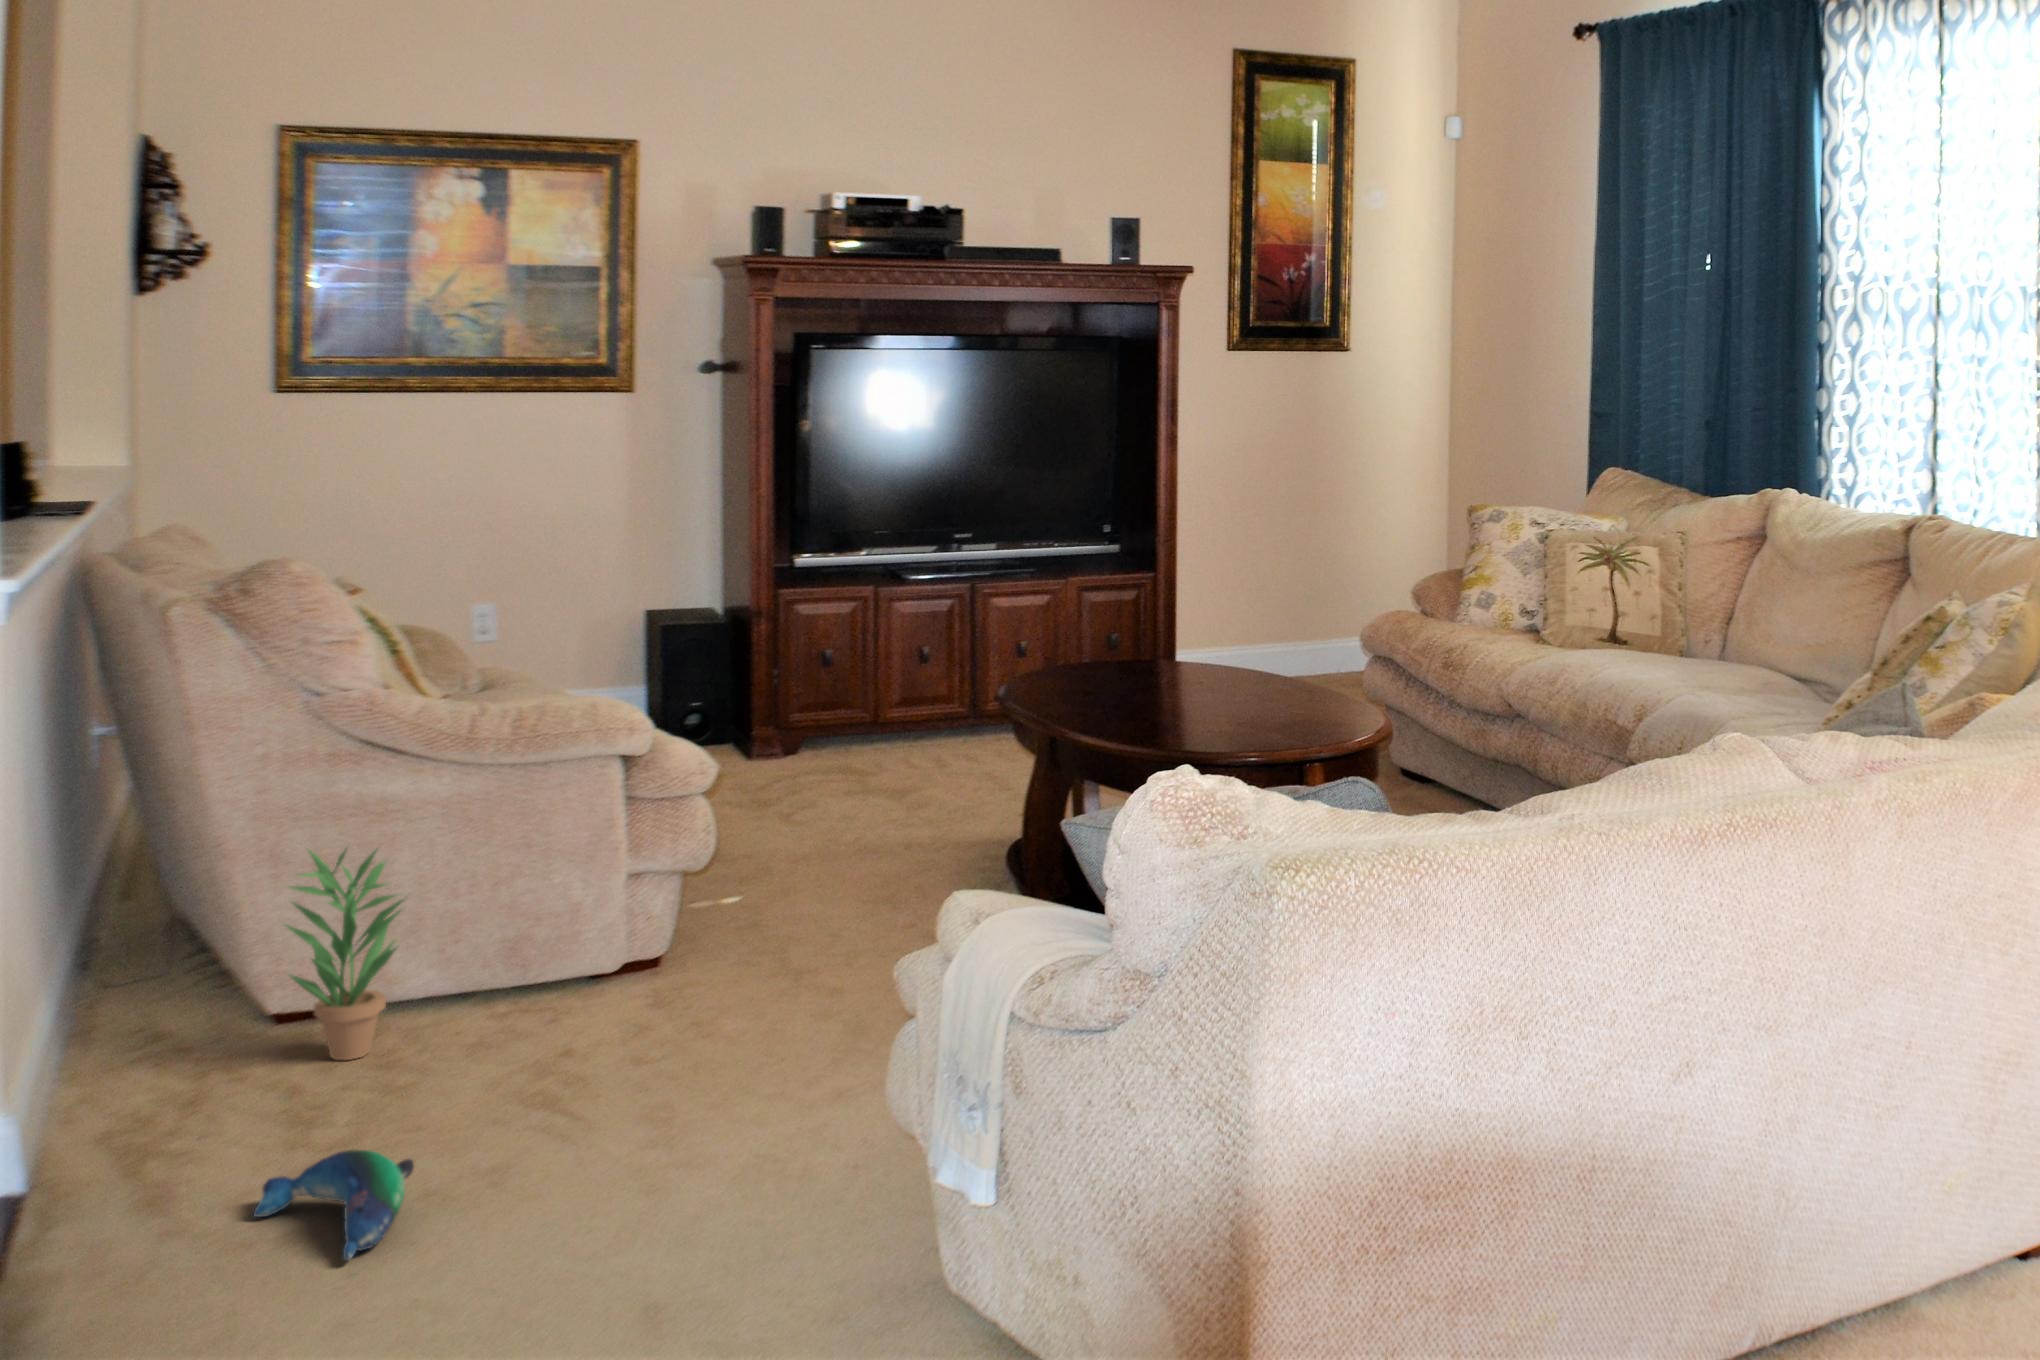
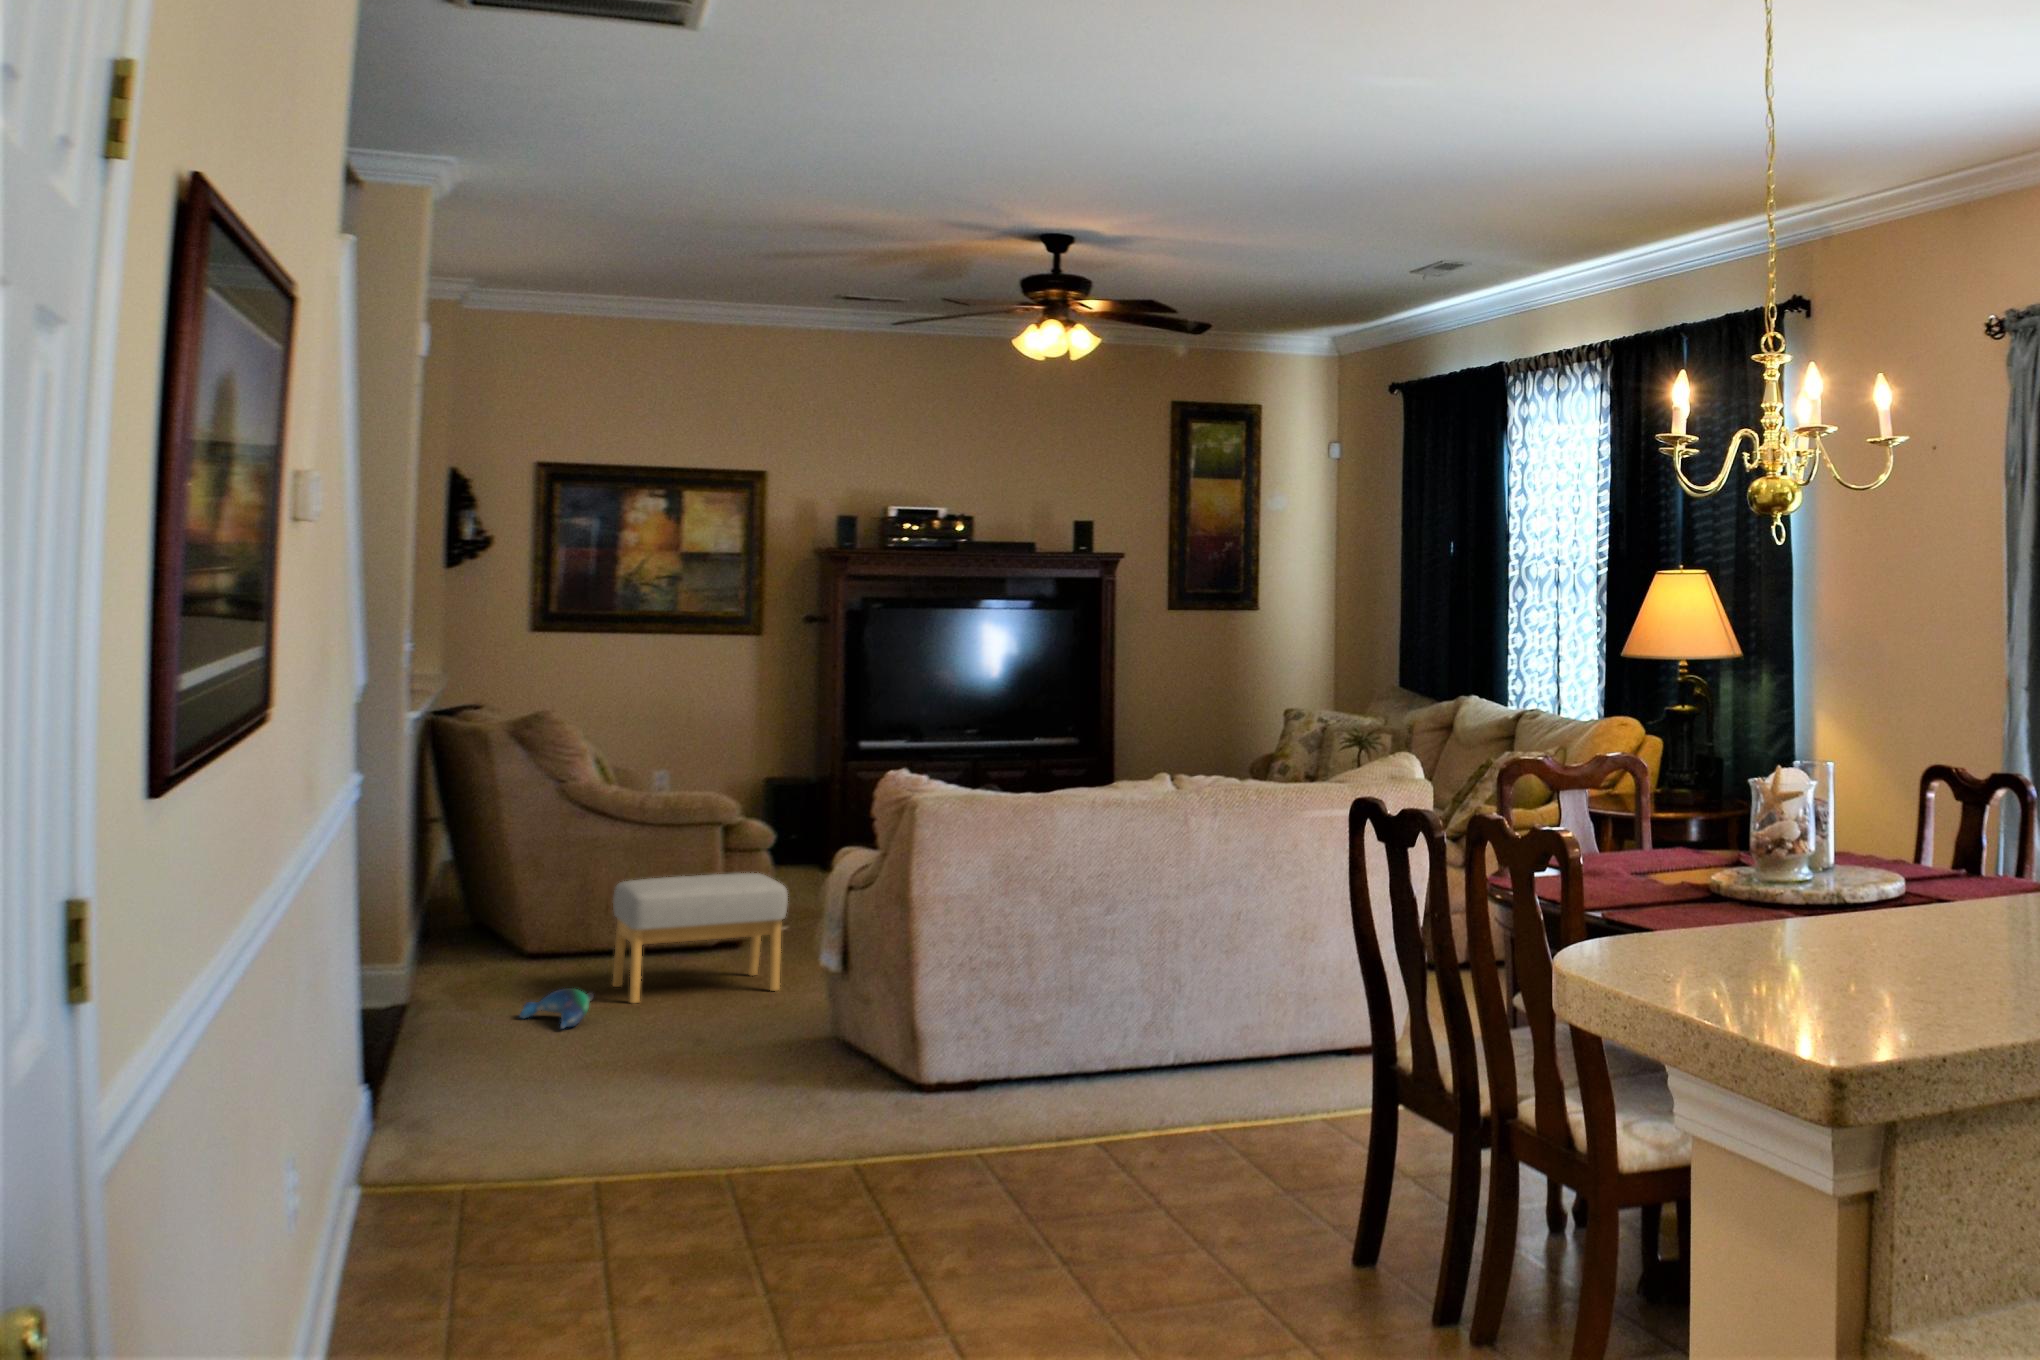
potted plant: present [286,848,407,1060] -> none [532,859,599,978]
footstool: none [442,852,786,1144] -> present [613,873,788,1003]

